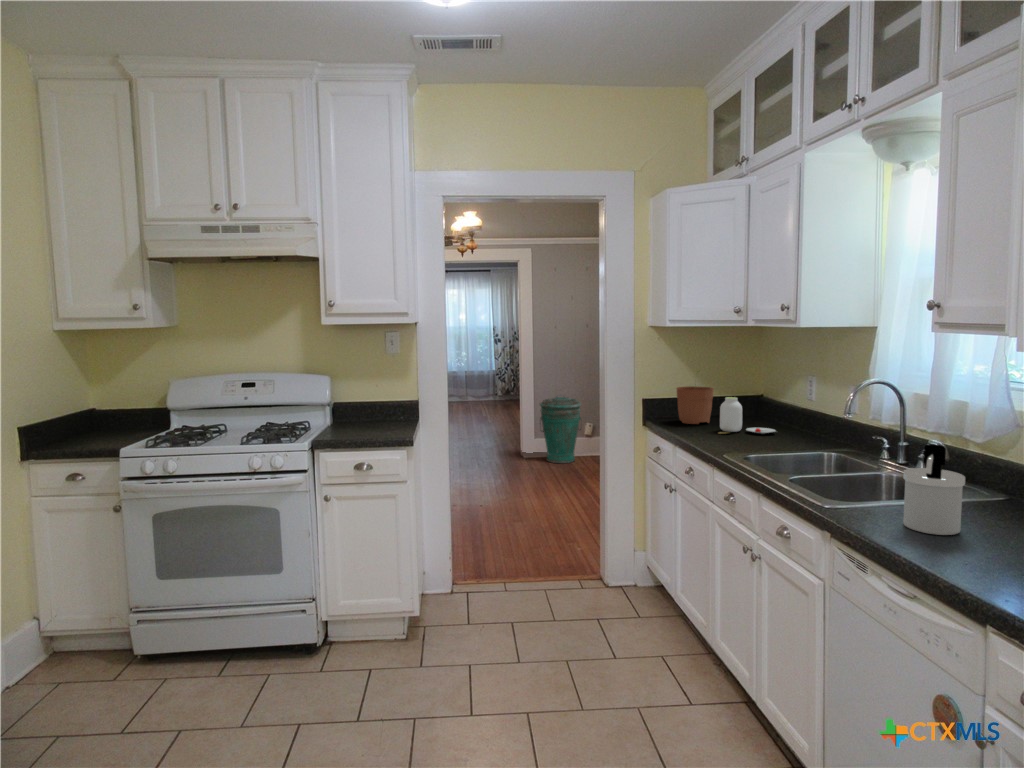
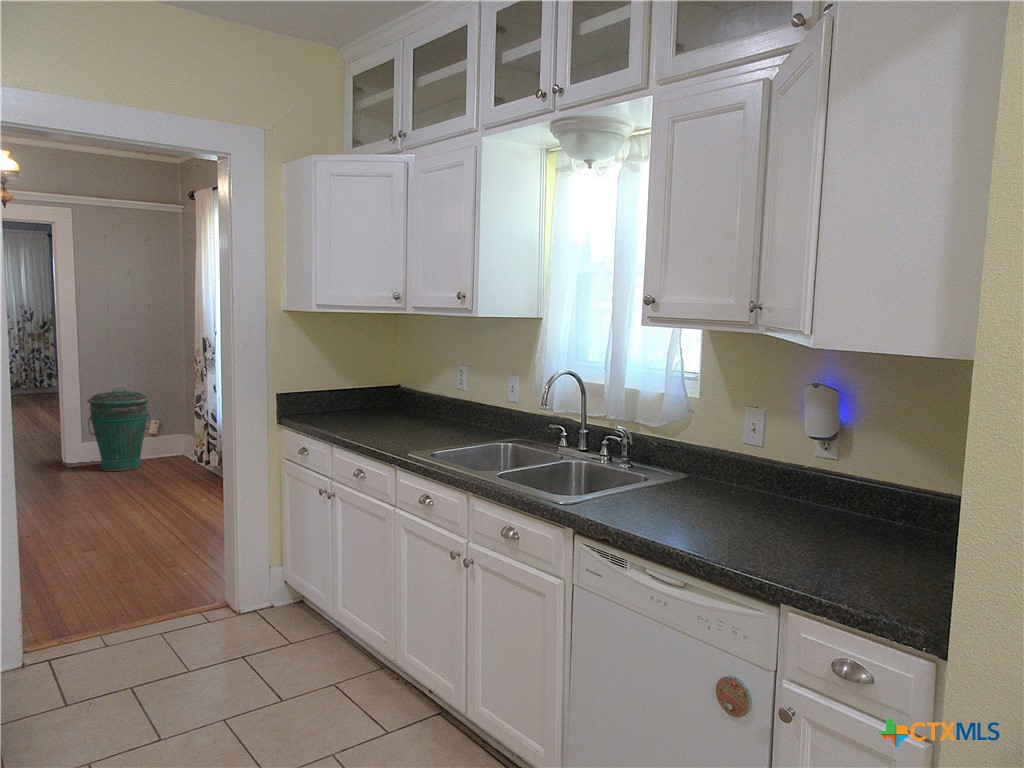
plant pot: present [677,371,714,424] -> none [318,359,360,418]
jar: present [719,397,775,434] -> none [374,387,433,427]
soap dispenser: present [903,444,965,535] -> none [639,430,691,516]

